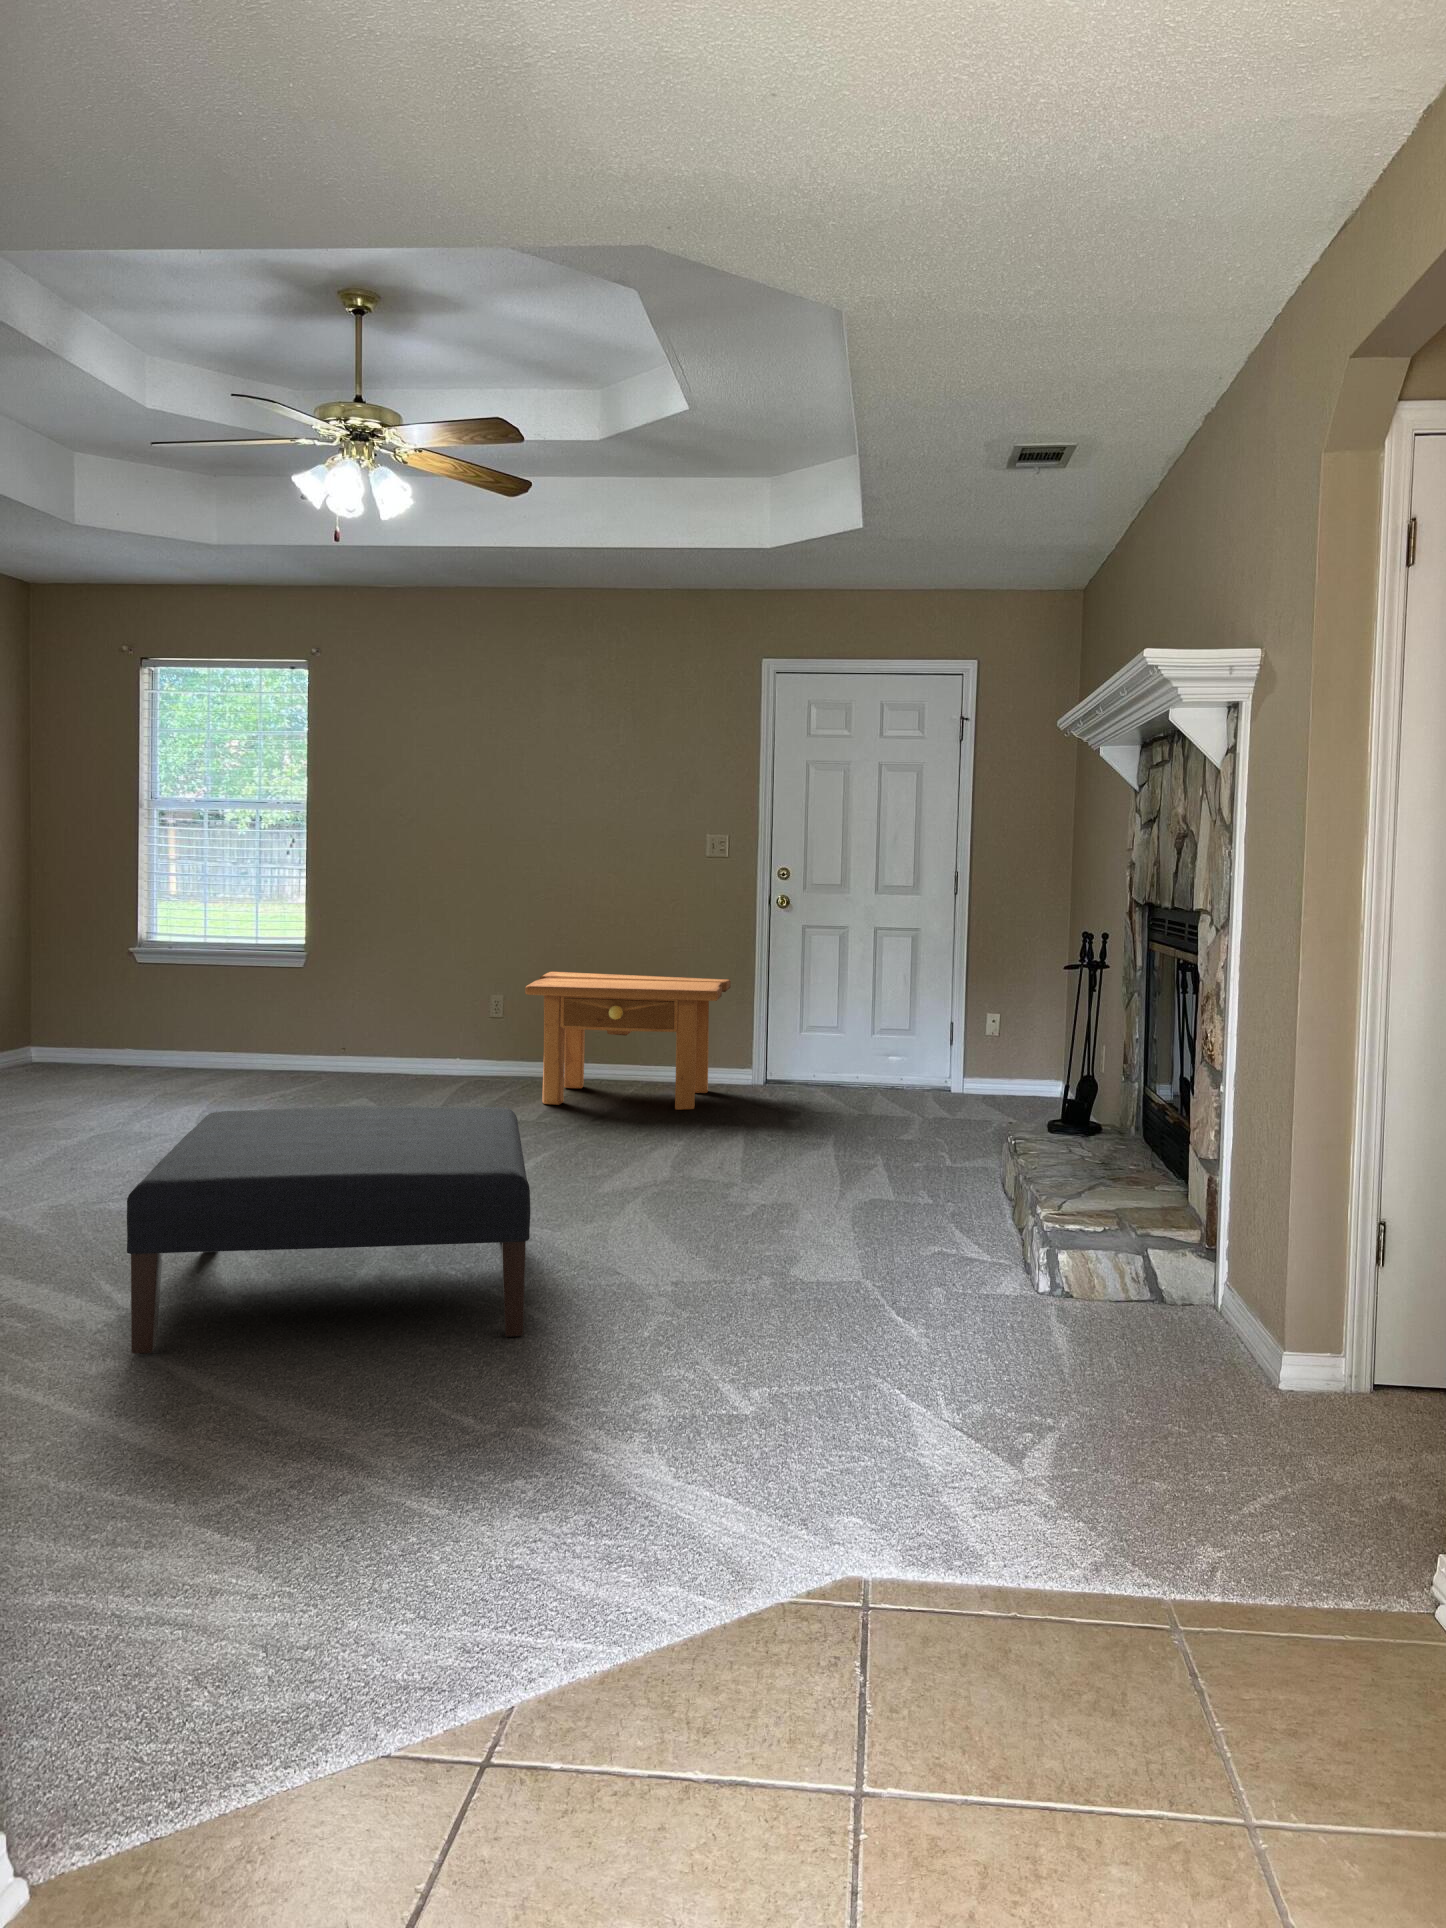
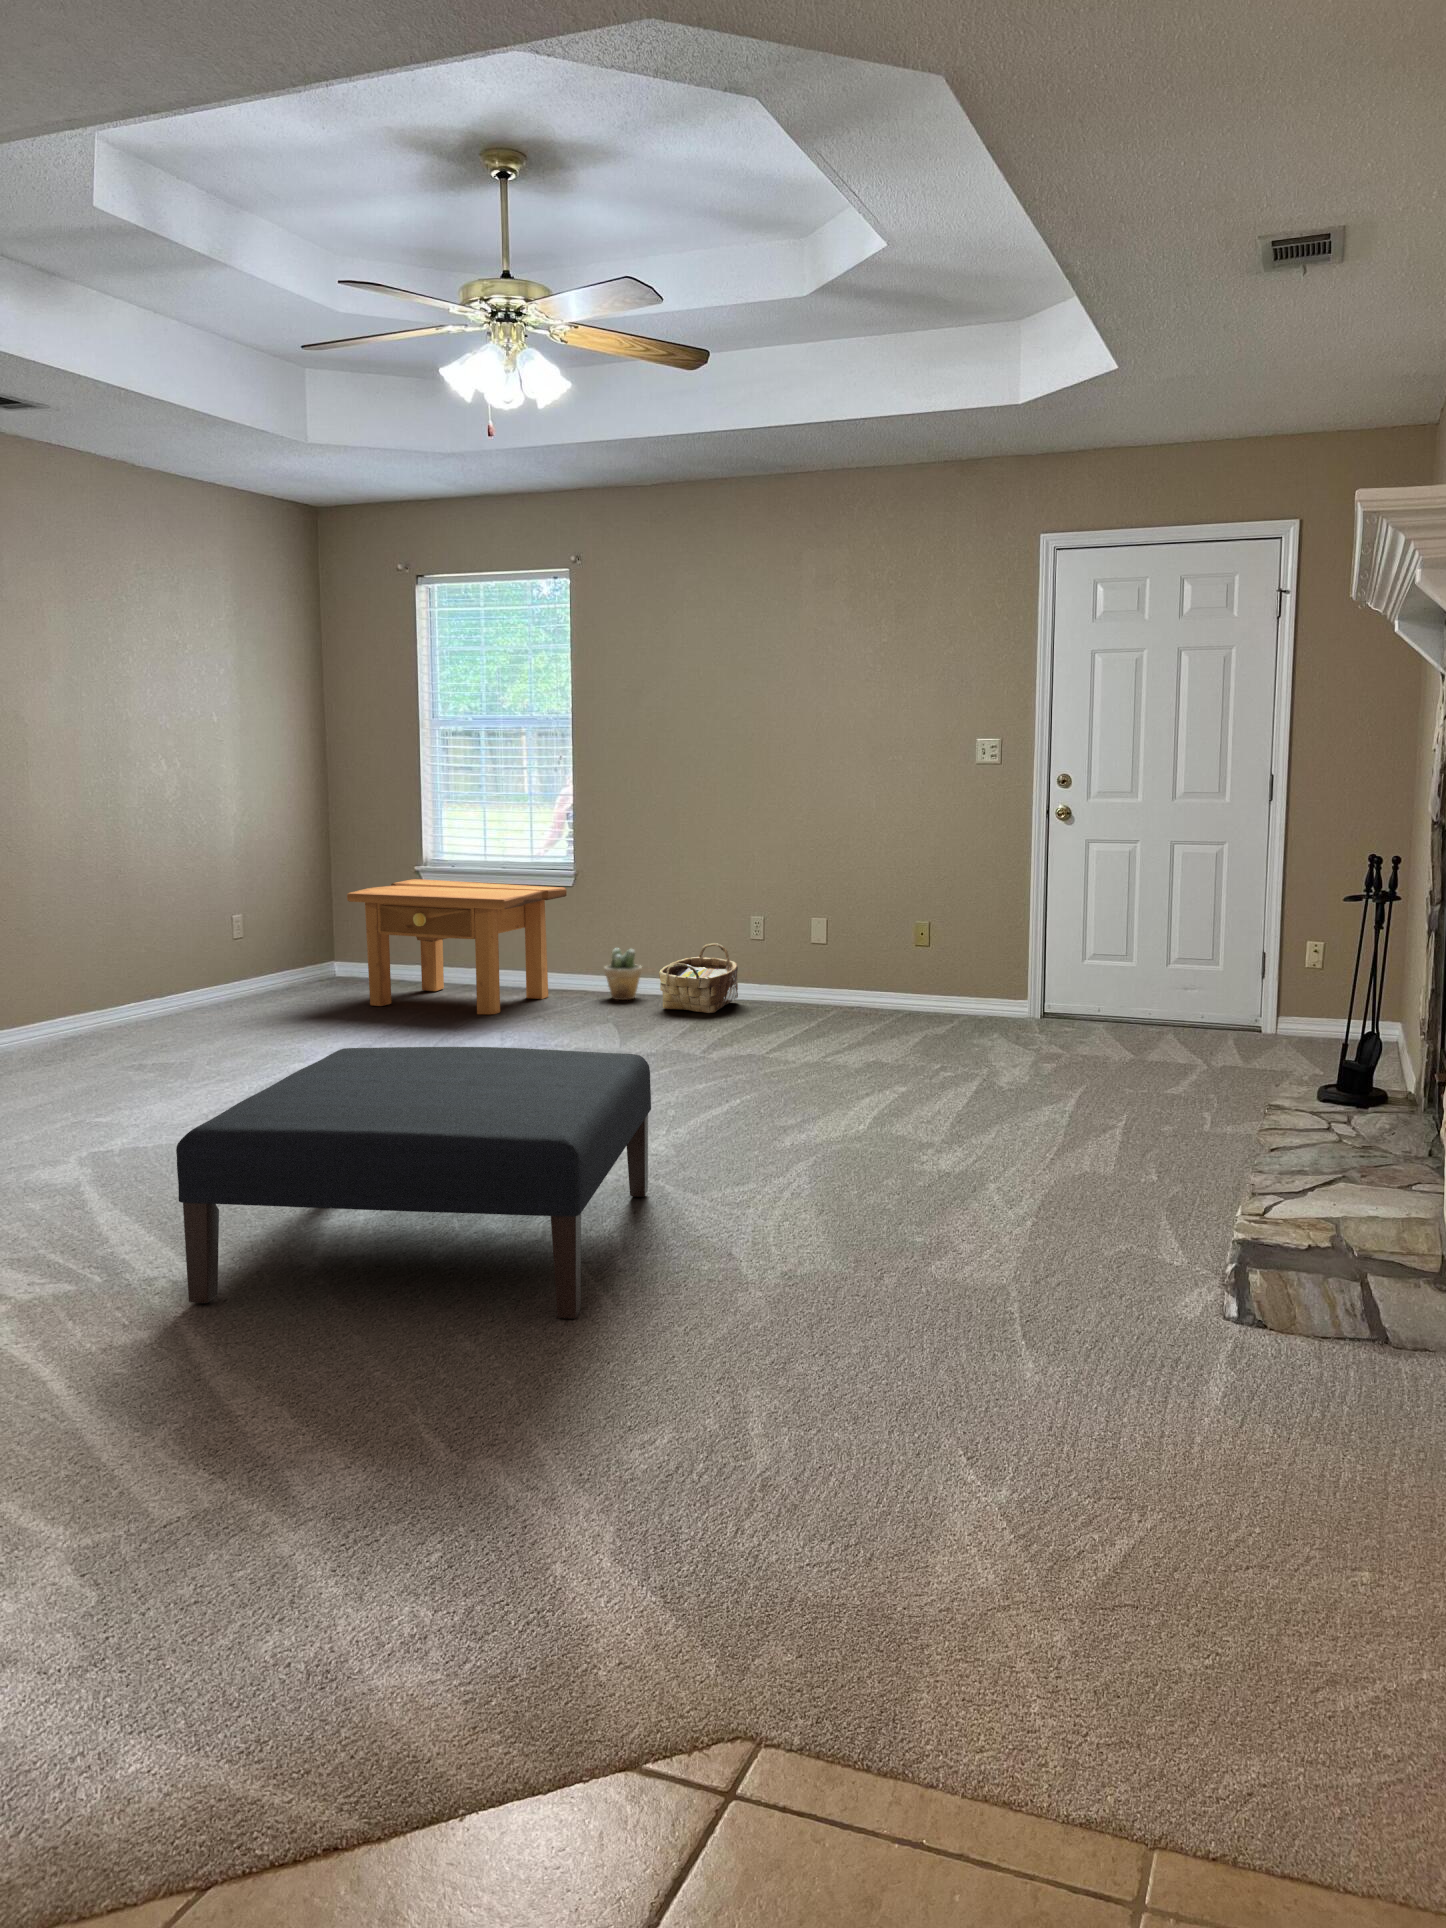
side table: present [525,972,731,1110] -> present [347,879,567,1014]
woven basket: none [407,1023,481,1089] -> present [659,943,738,1013]
potted plant: none [342,1029,381,1080] -> present [604,949,642,1000]

